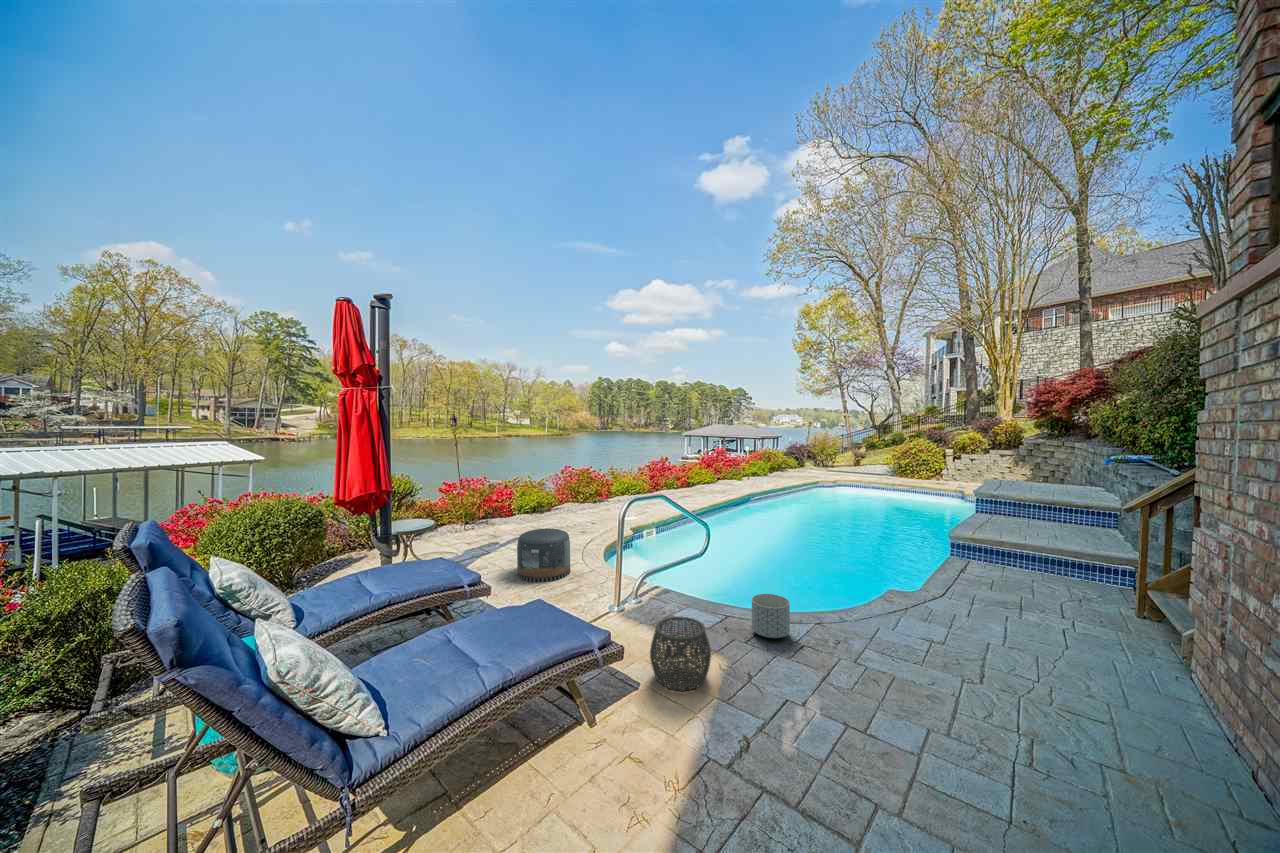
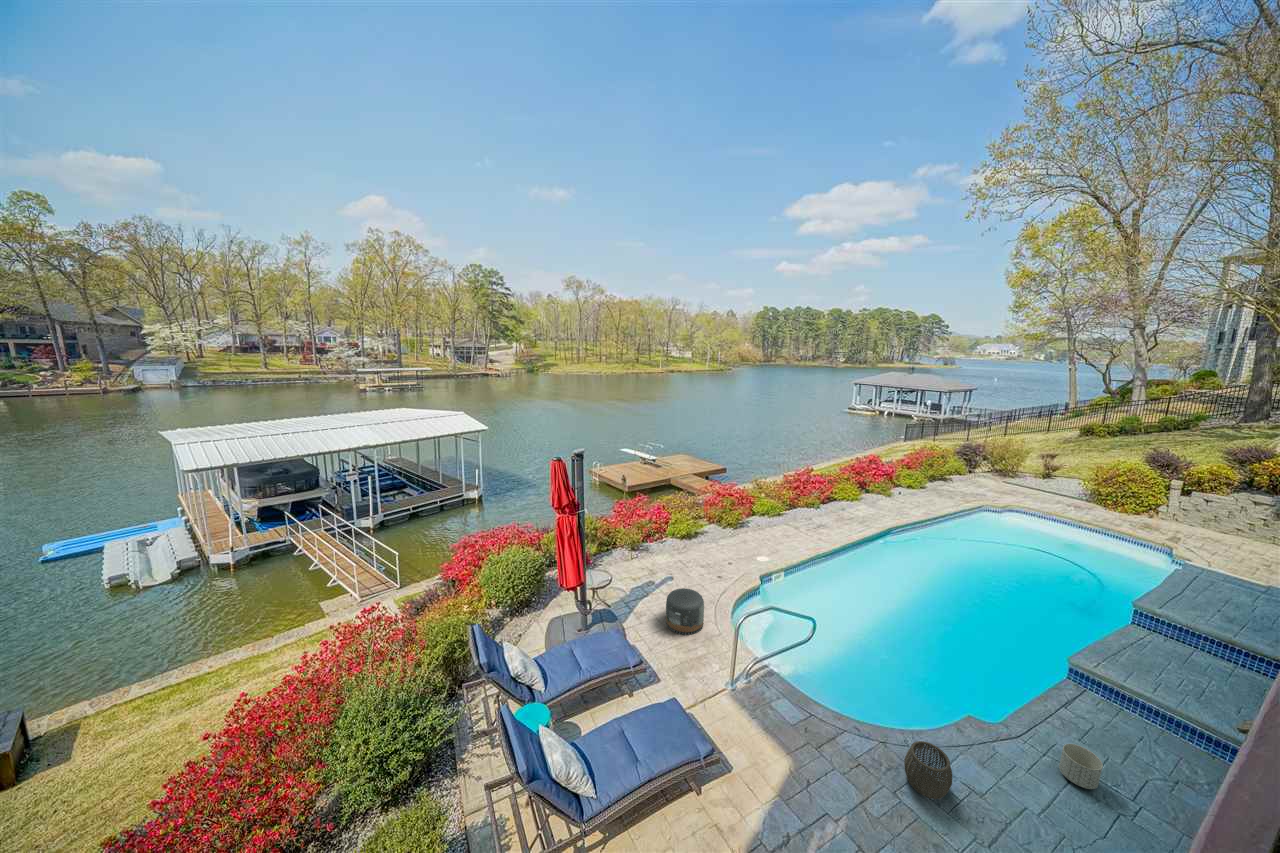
planter: present [752,594,790,639] -> present [1059,744,1103,789]
woven basket: present [650,616,711,691] -> present [904,741,952,799]

